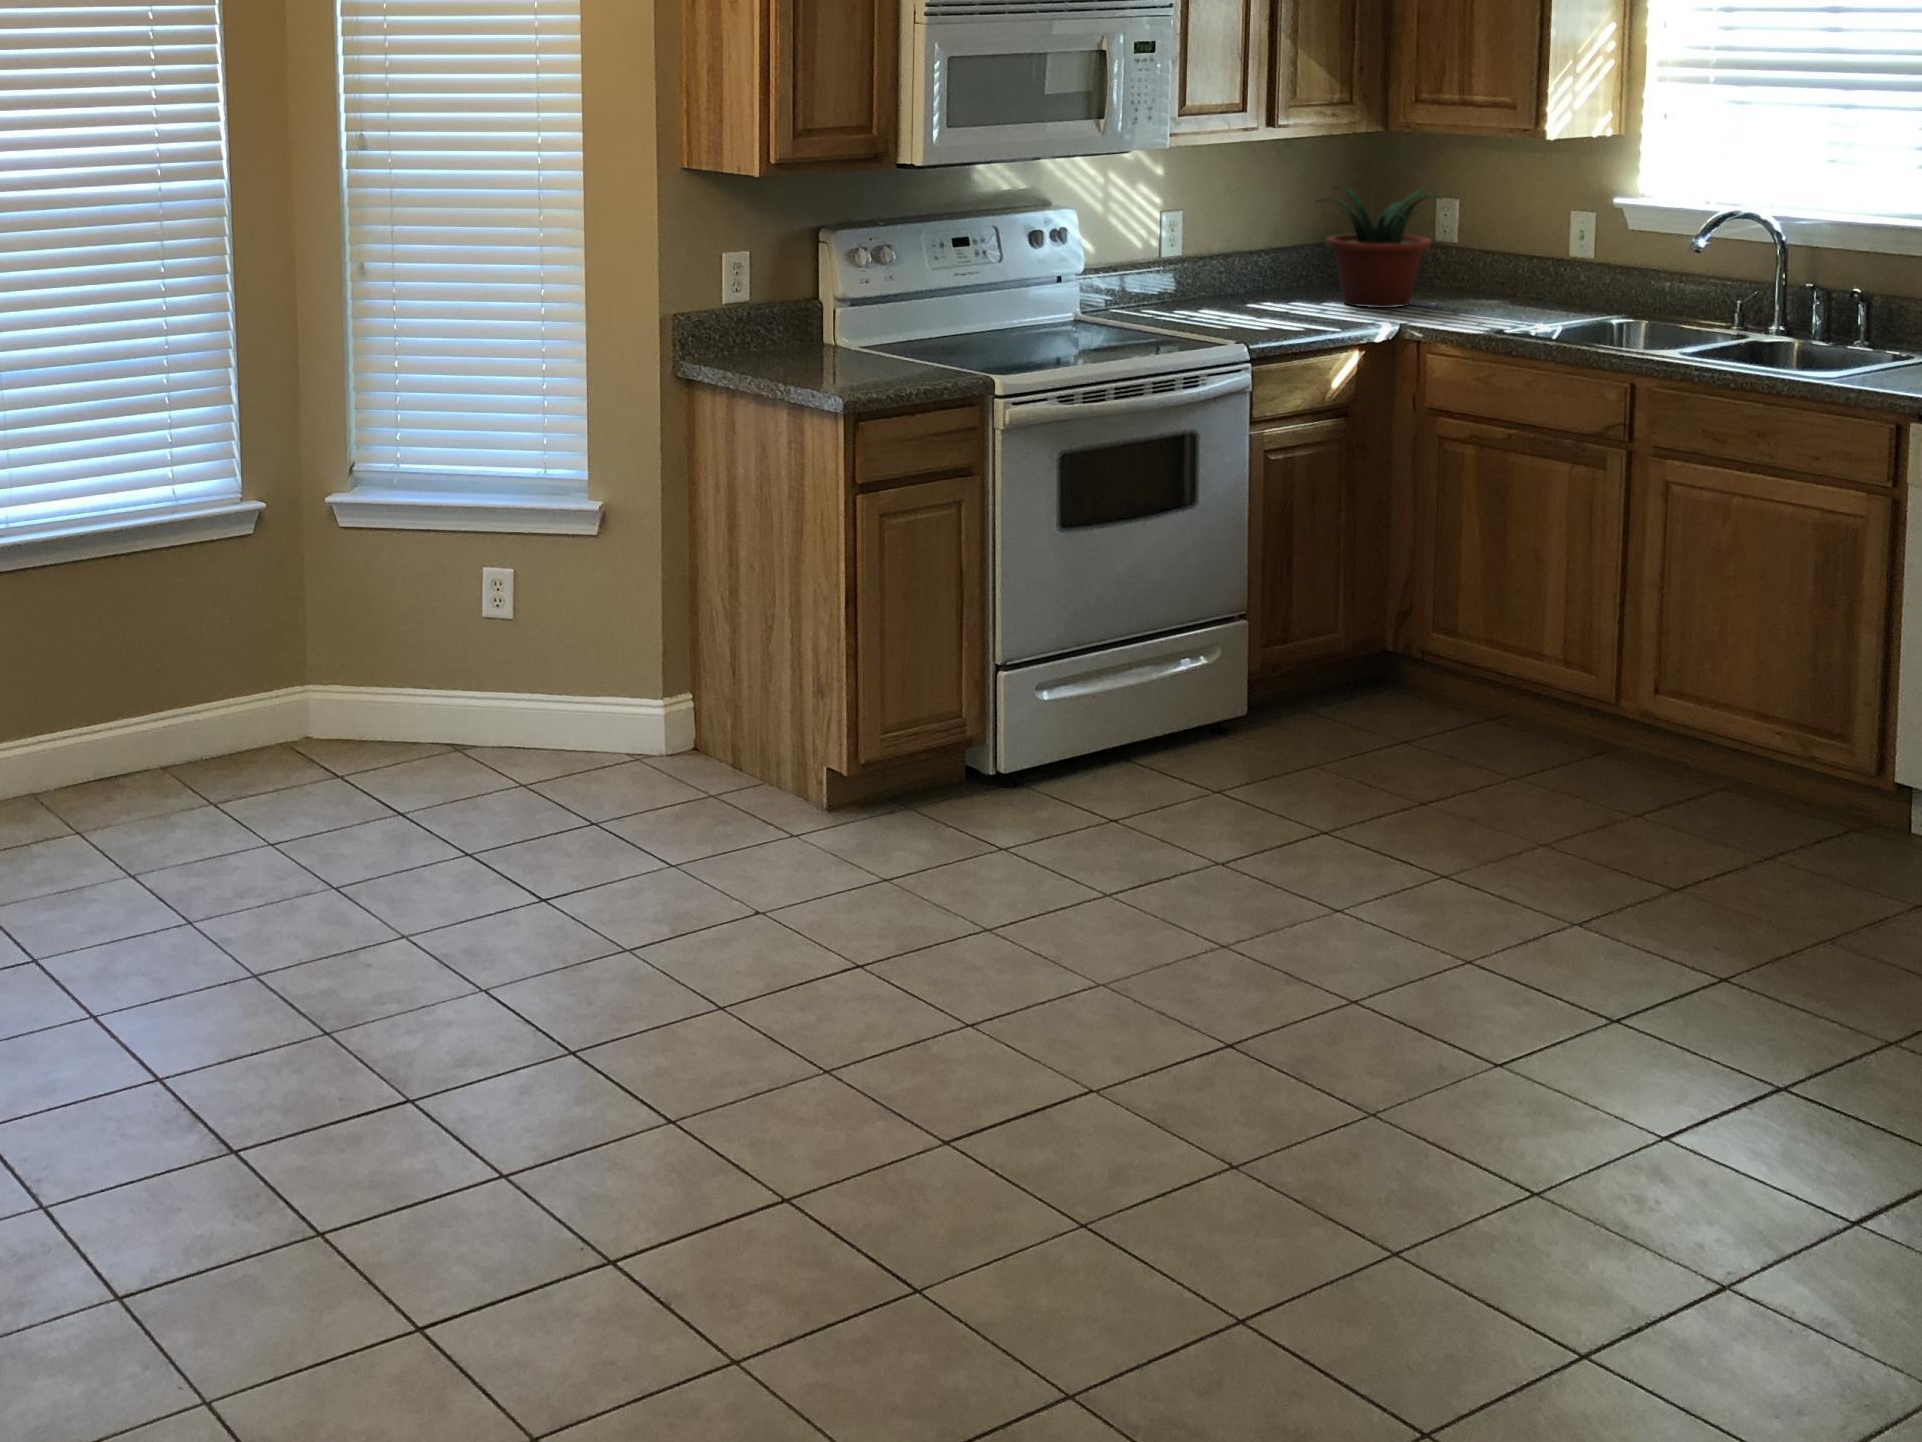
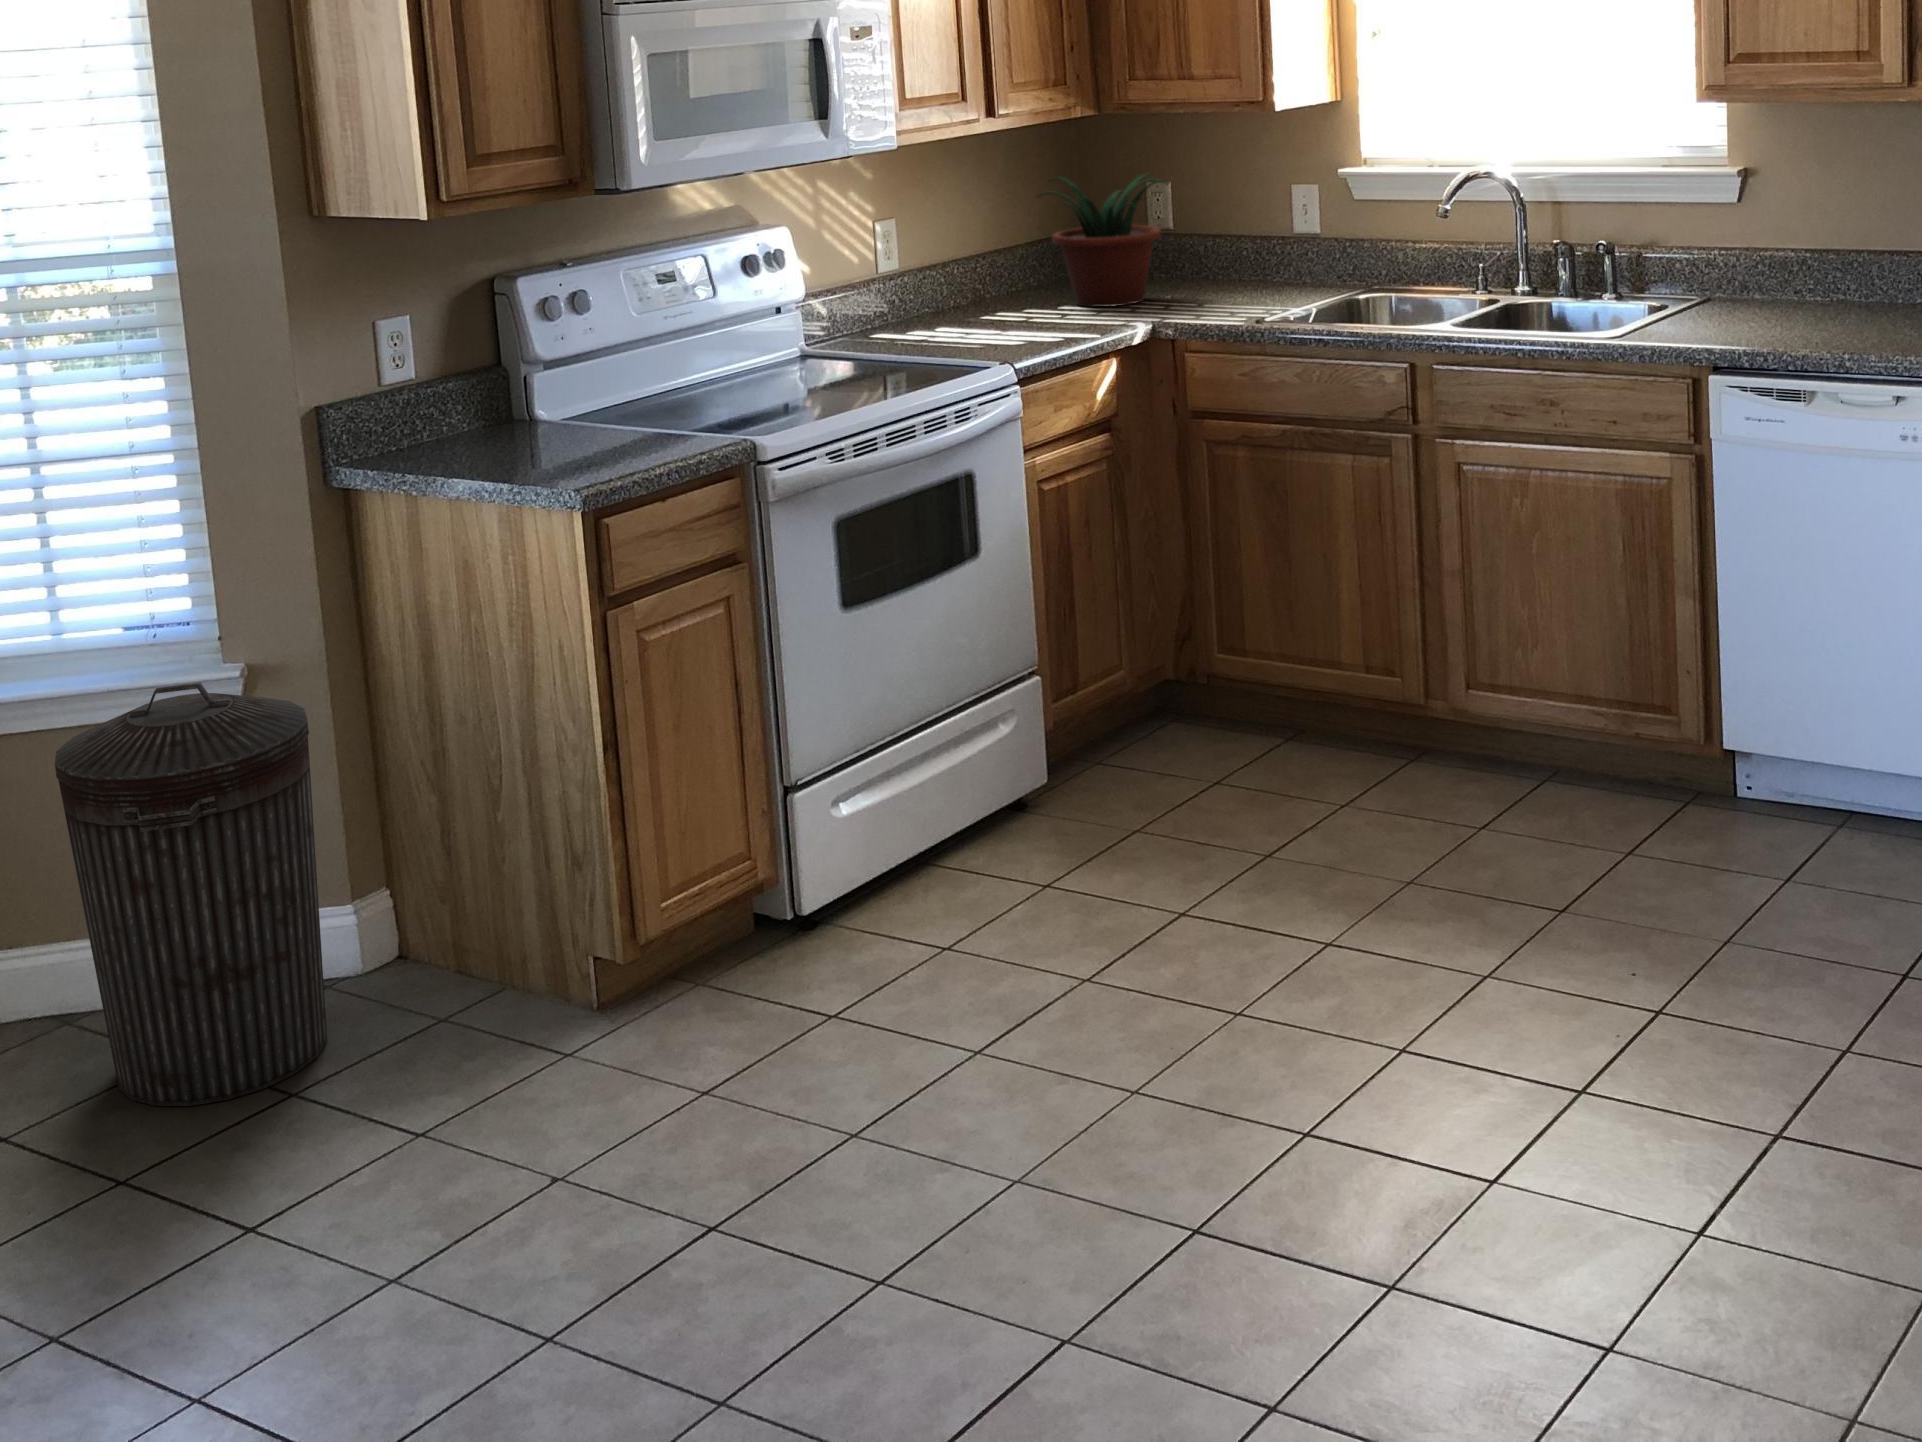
trash can: none [464,506,637,817] -> present [55,683,327,1106]

